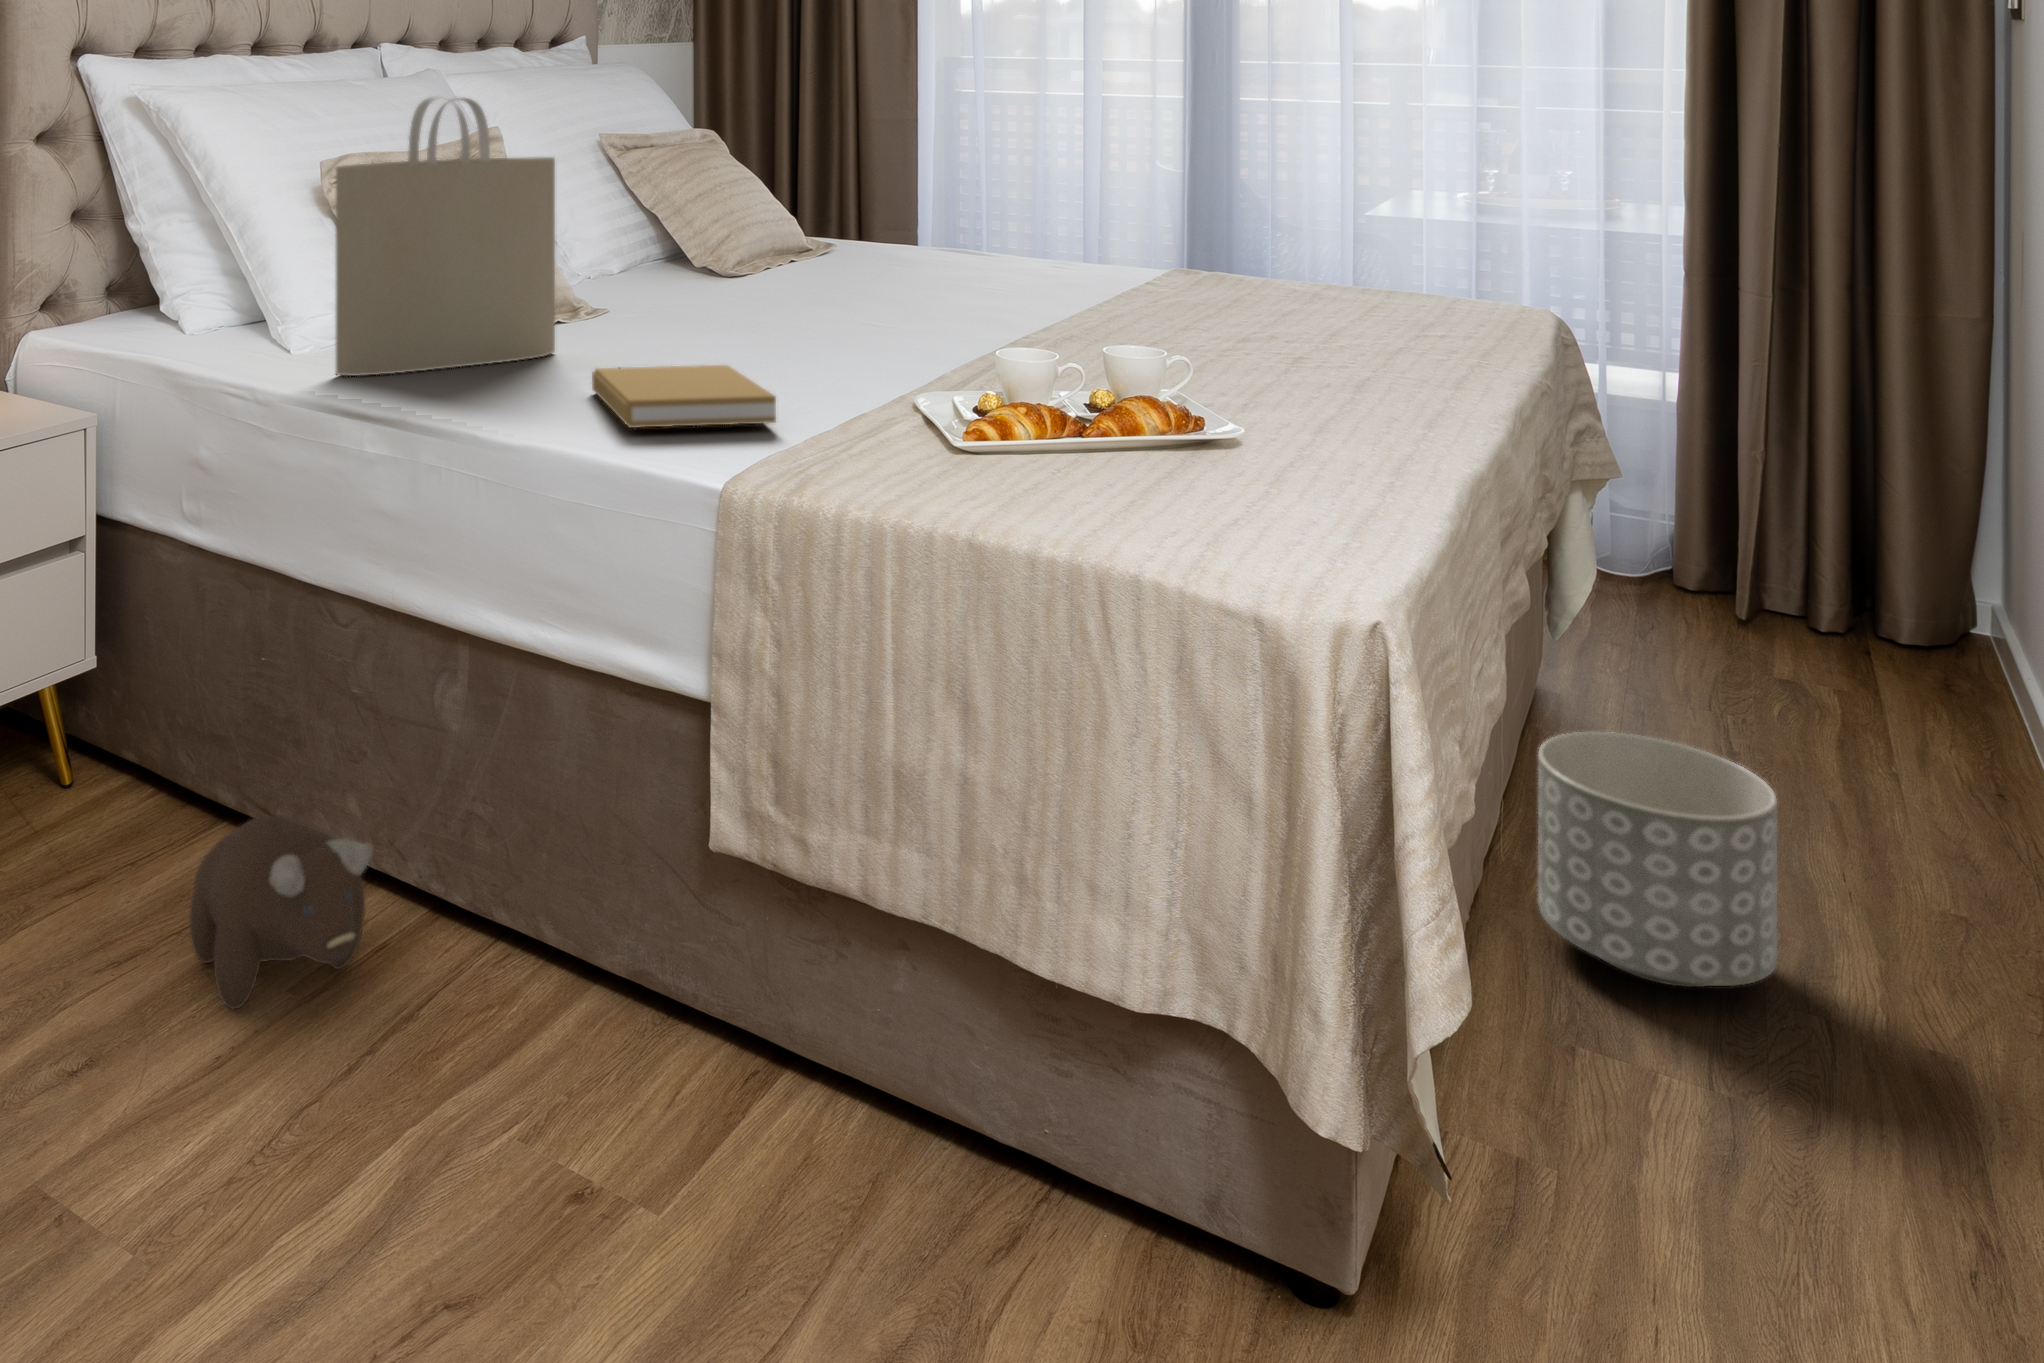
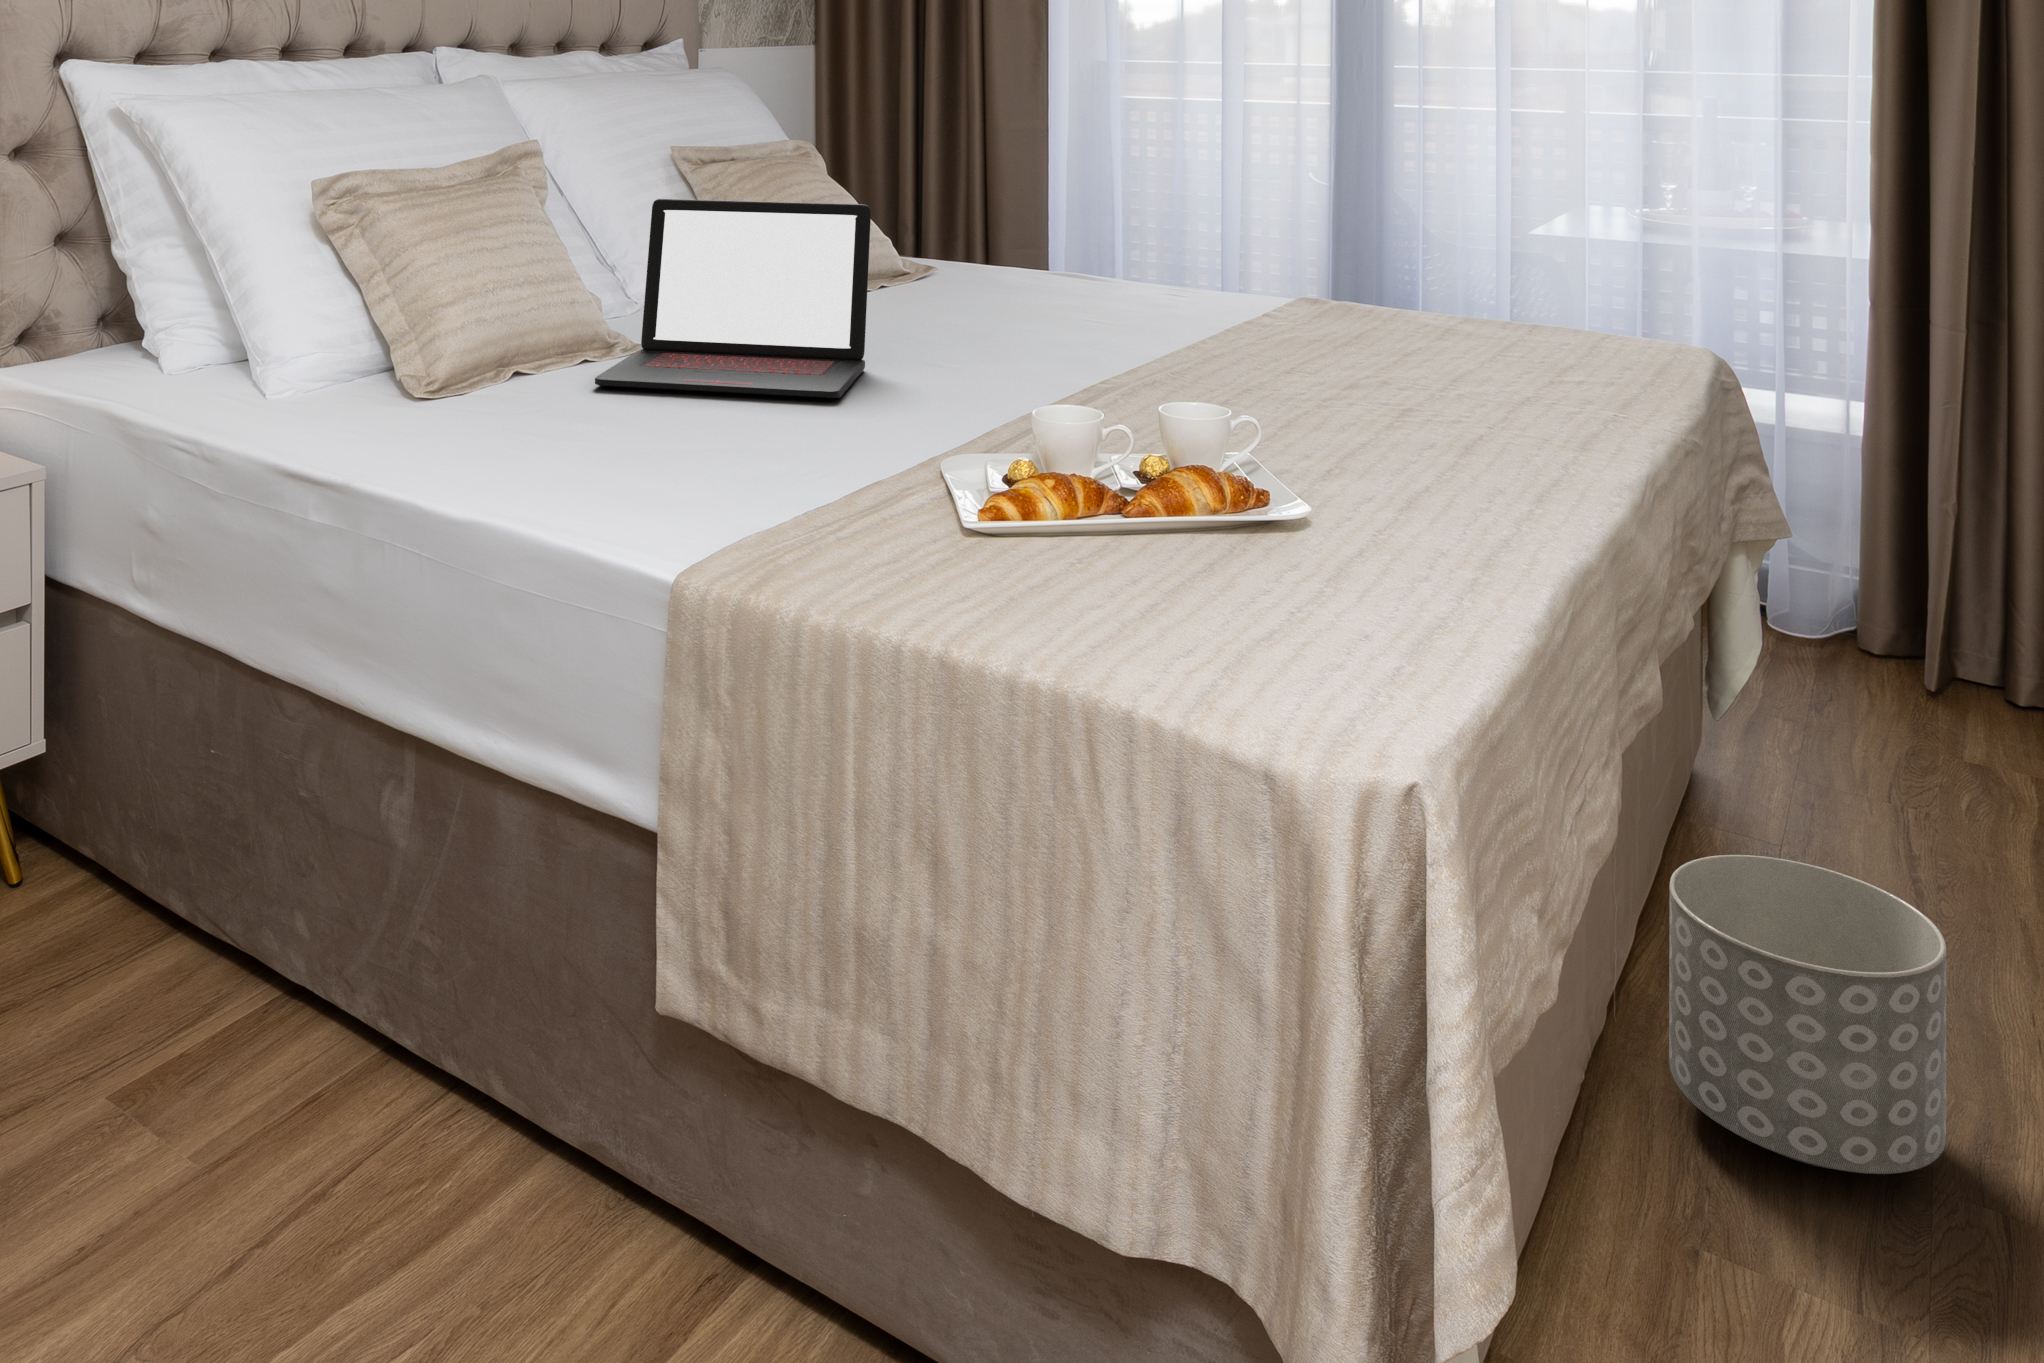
tote bag: present [336,96,555,376] -> none [301,108,567,428]
laptop: none [574,178,807,351] -> present [595,199,871,398]
book: present [592,365,776,428] -> none [582,419,770,500]
plush toy: present [190,816,373,1009] -> none [88,947,290,1182]

